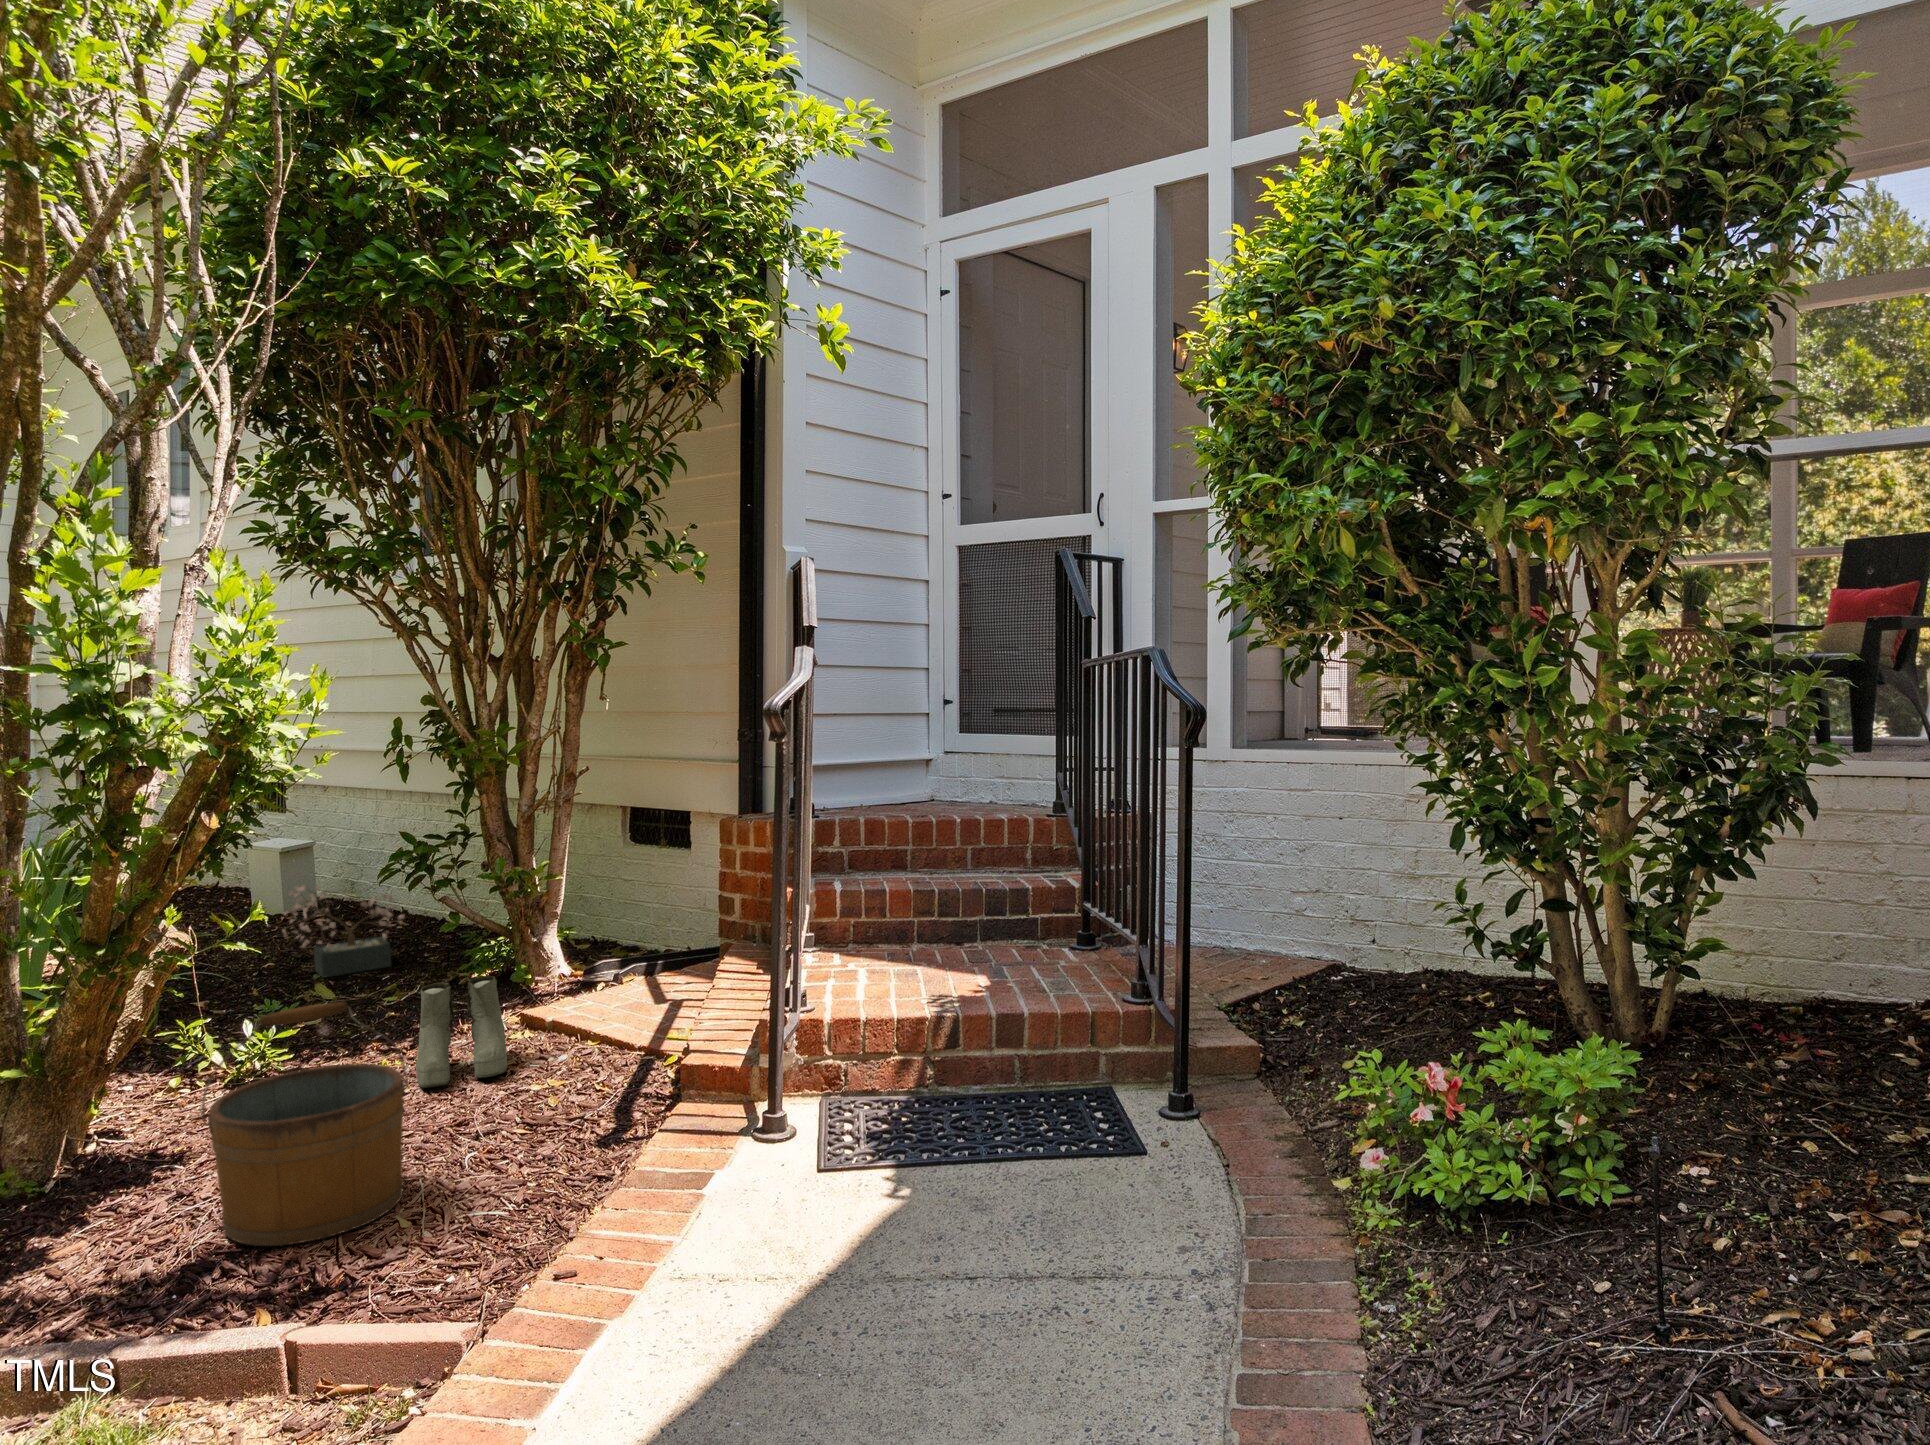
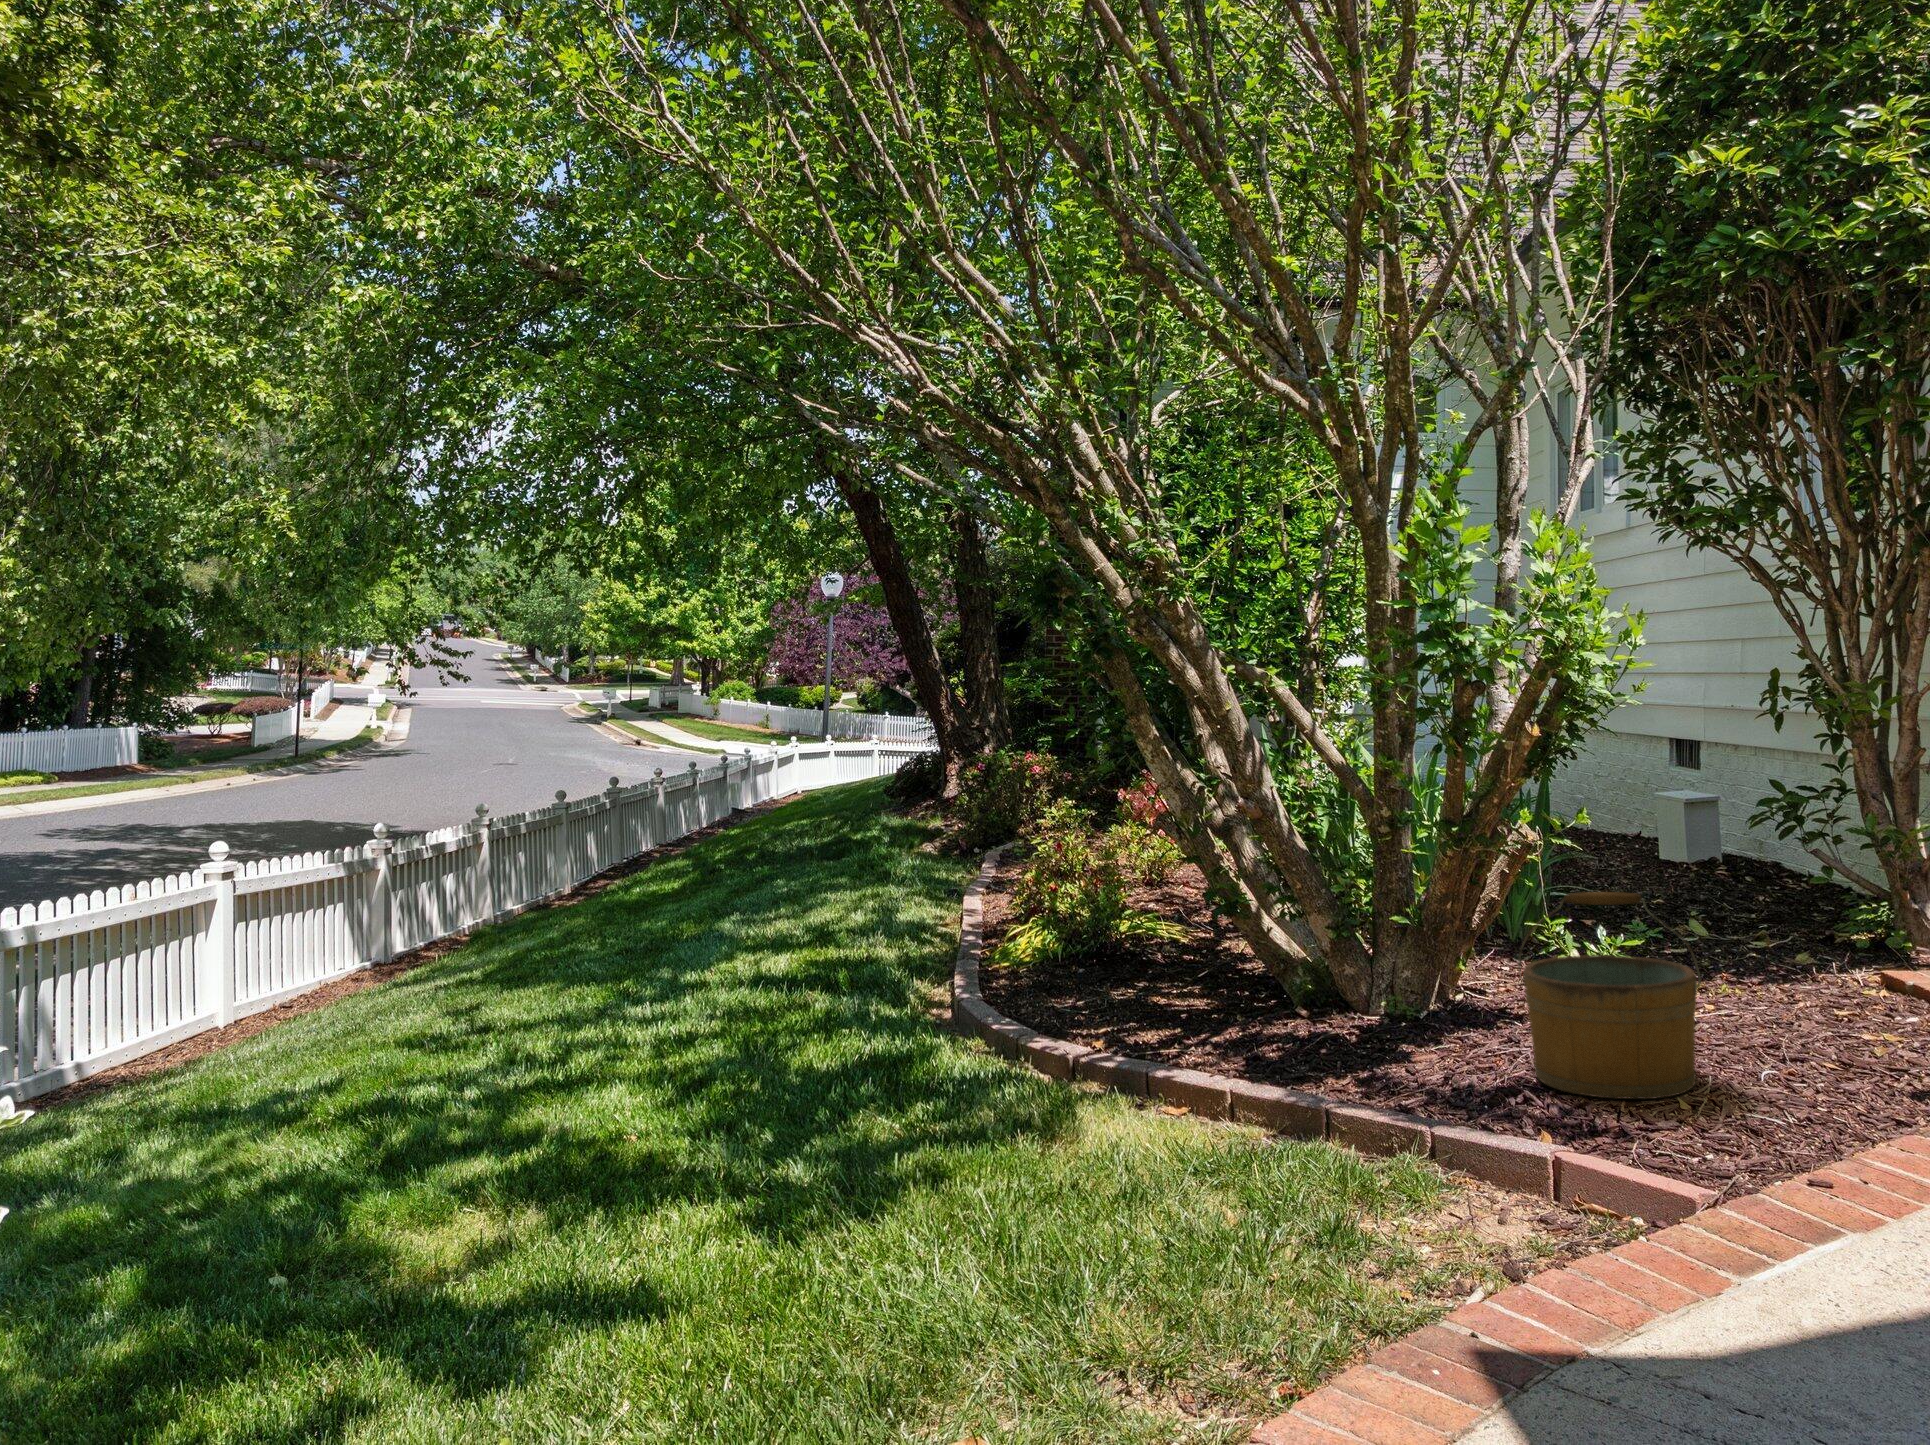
decorative plant: present [283,885,404,978] -> none [1664,824,1791,918]
boots: present [416,976,507,1088] -> none [1749,918,1852,1021]

